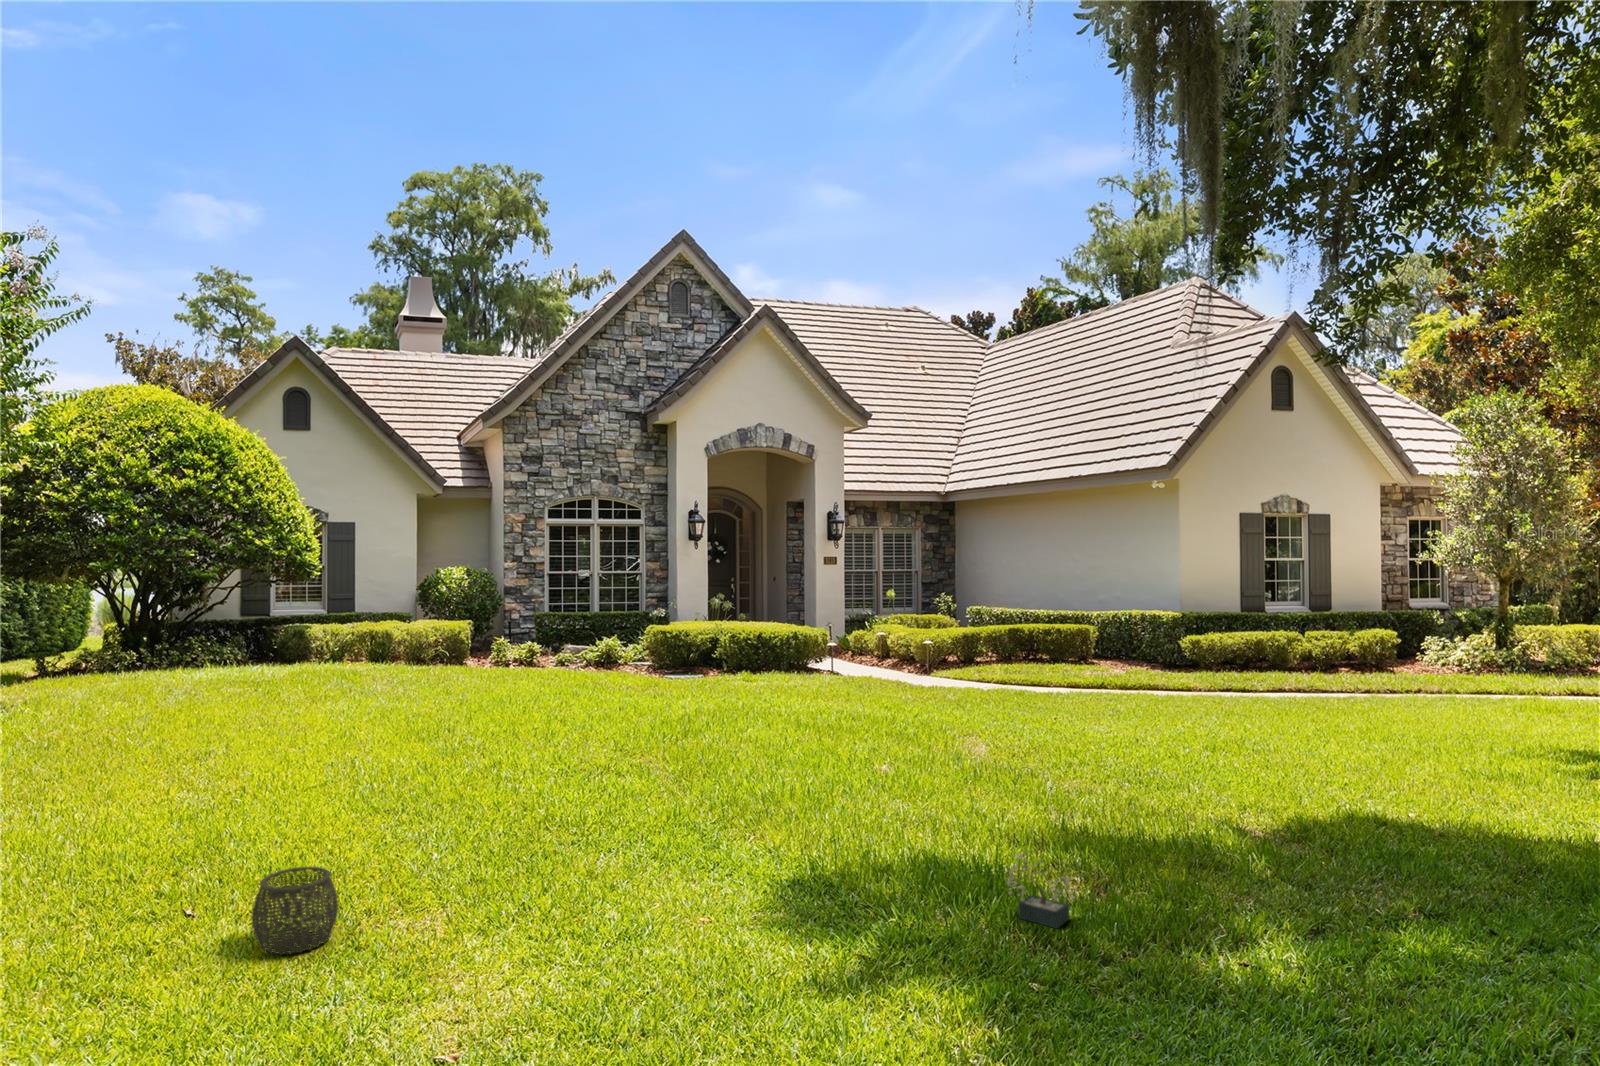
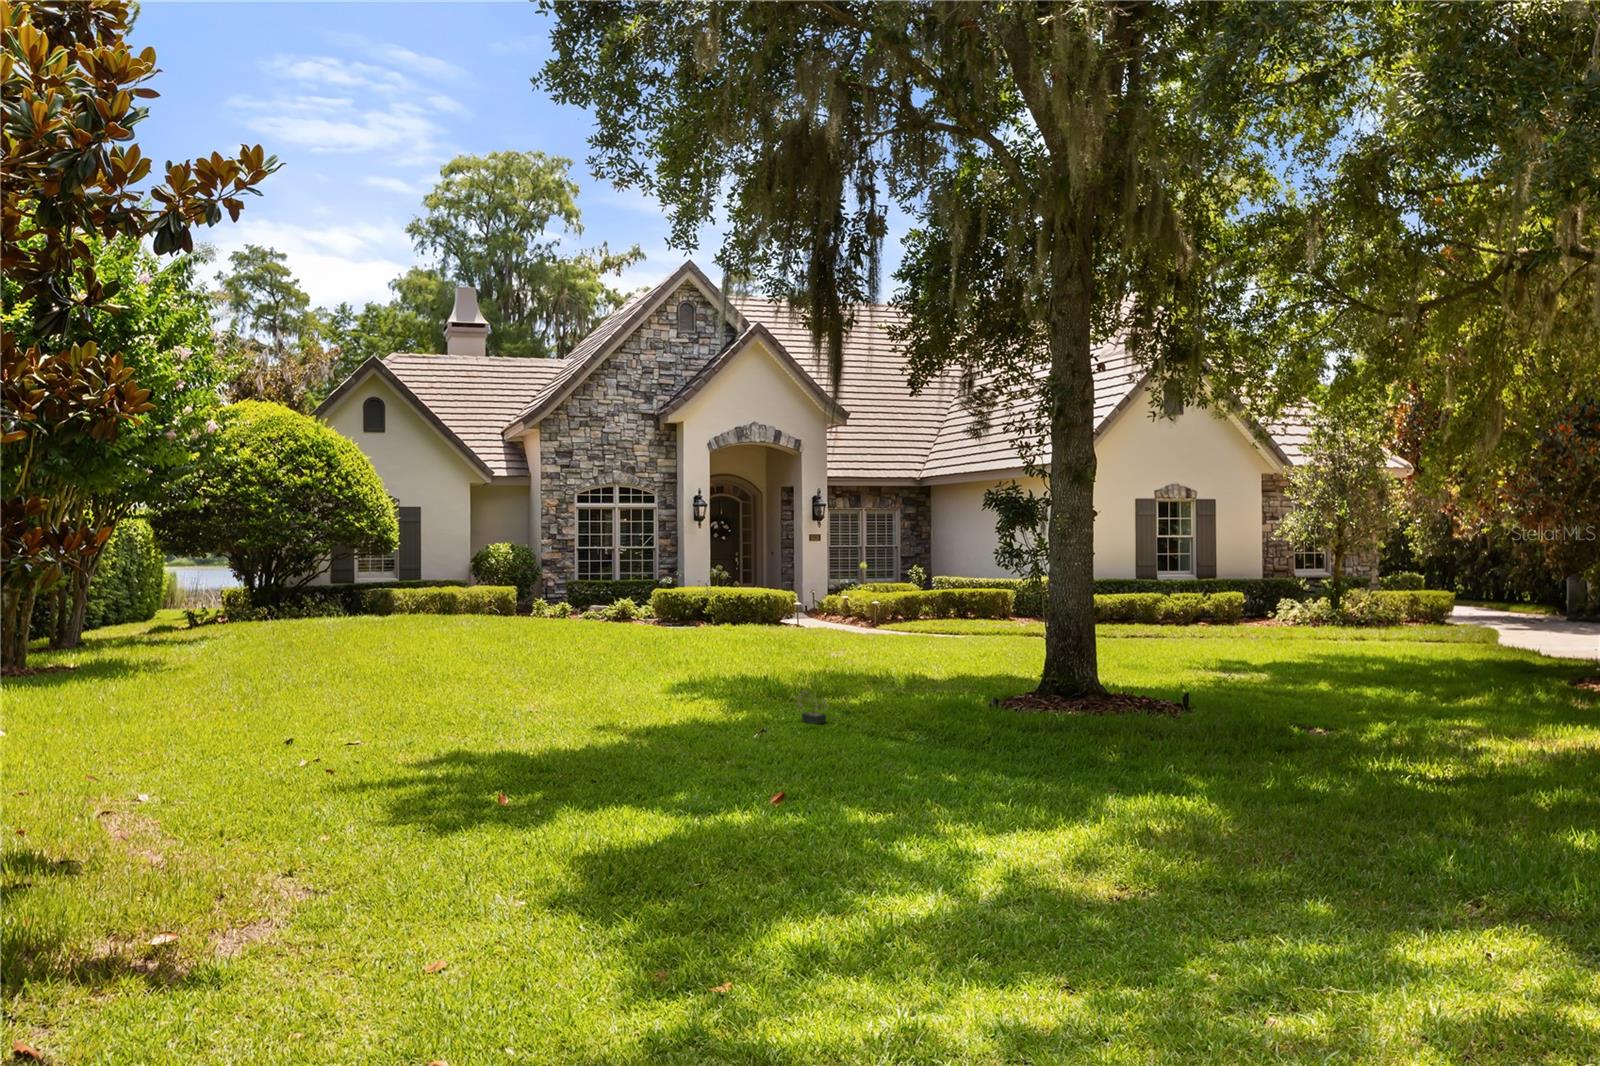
woven basket: present [252,866,338,955] -> none [432,688,470,724]

